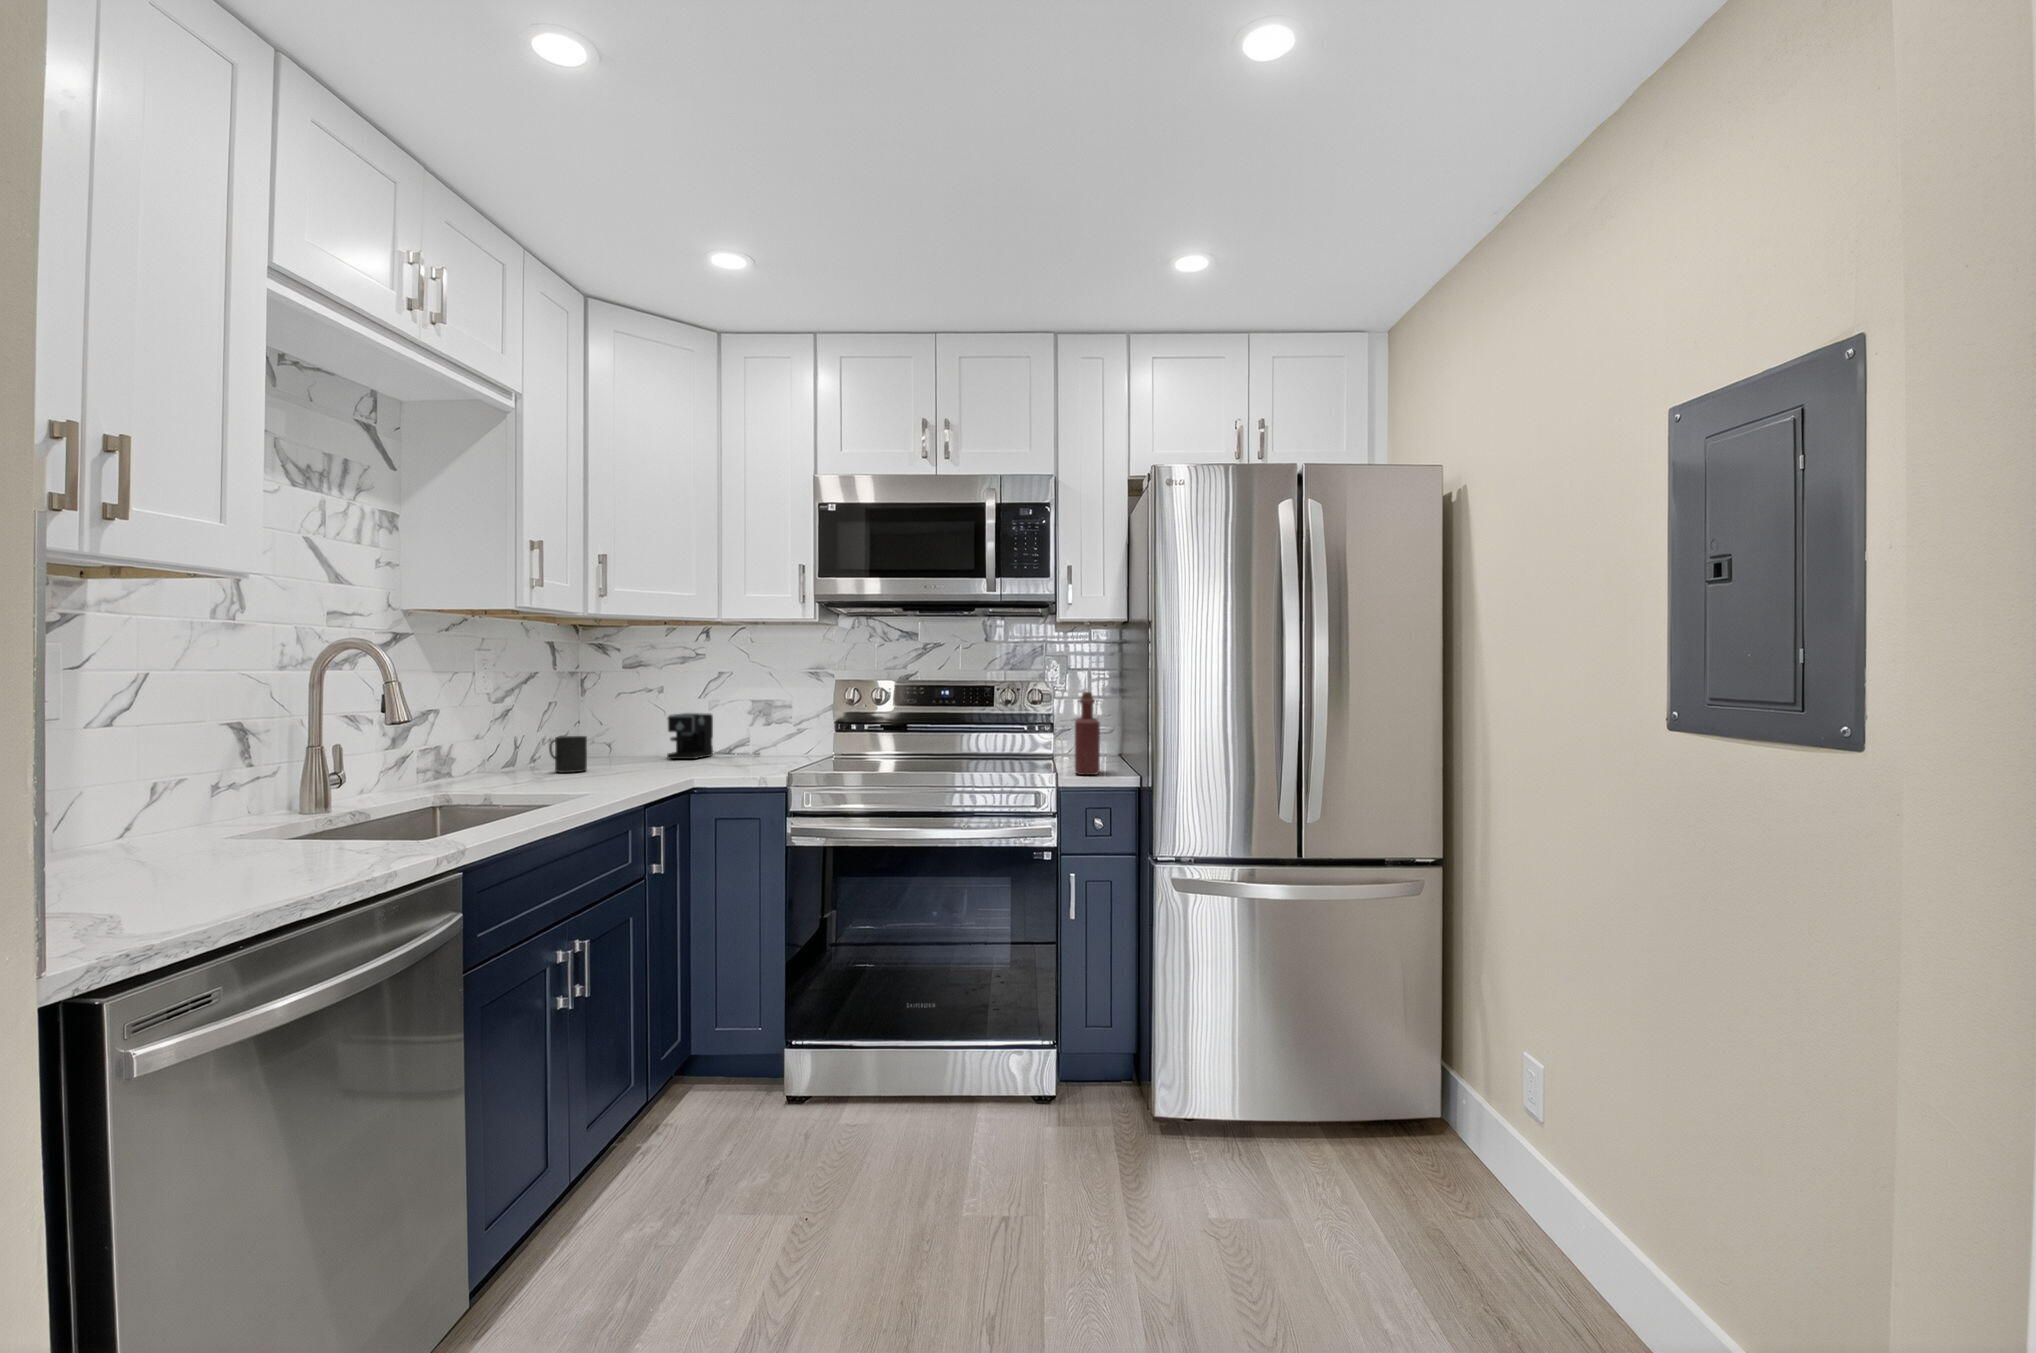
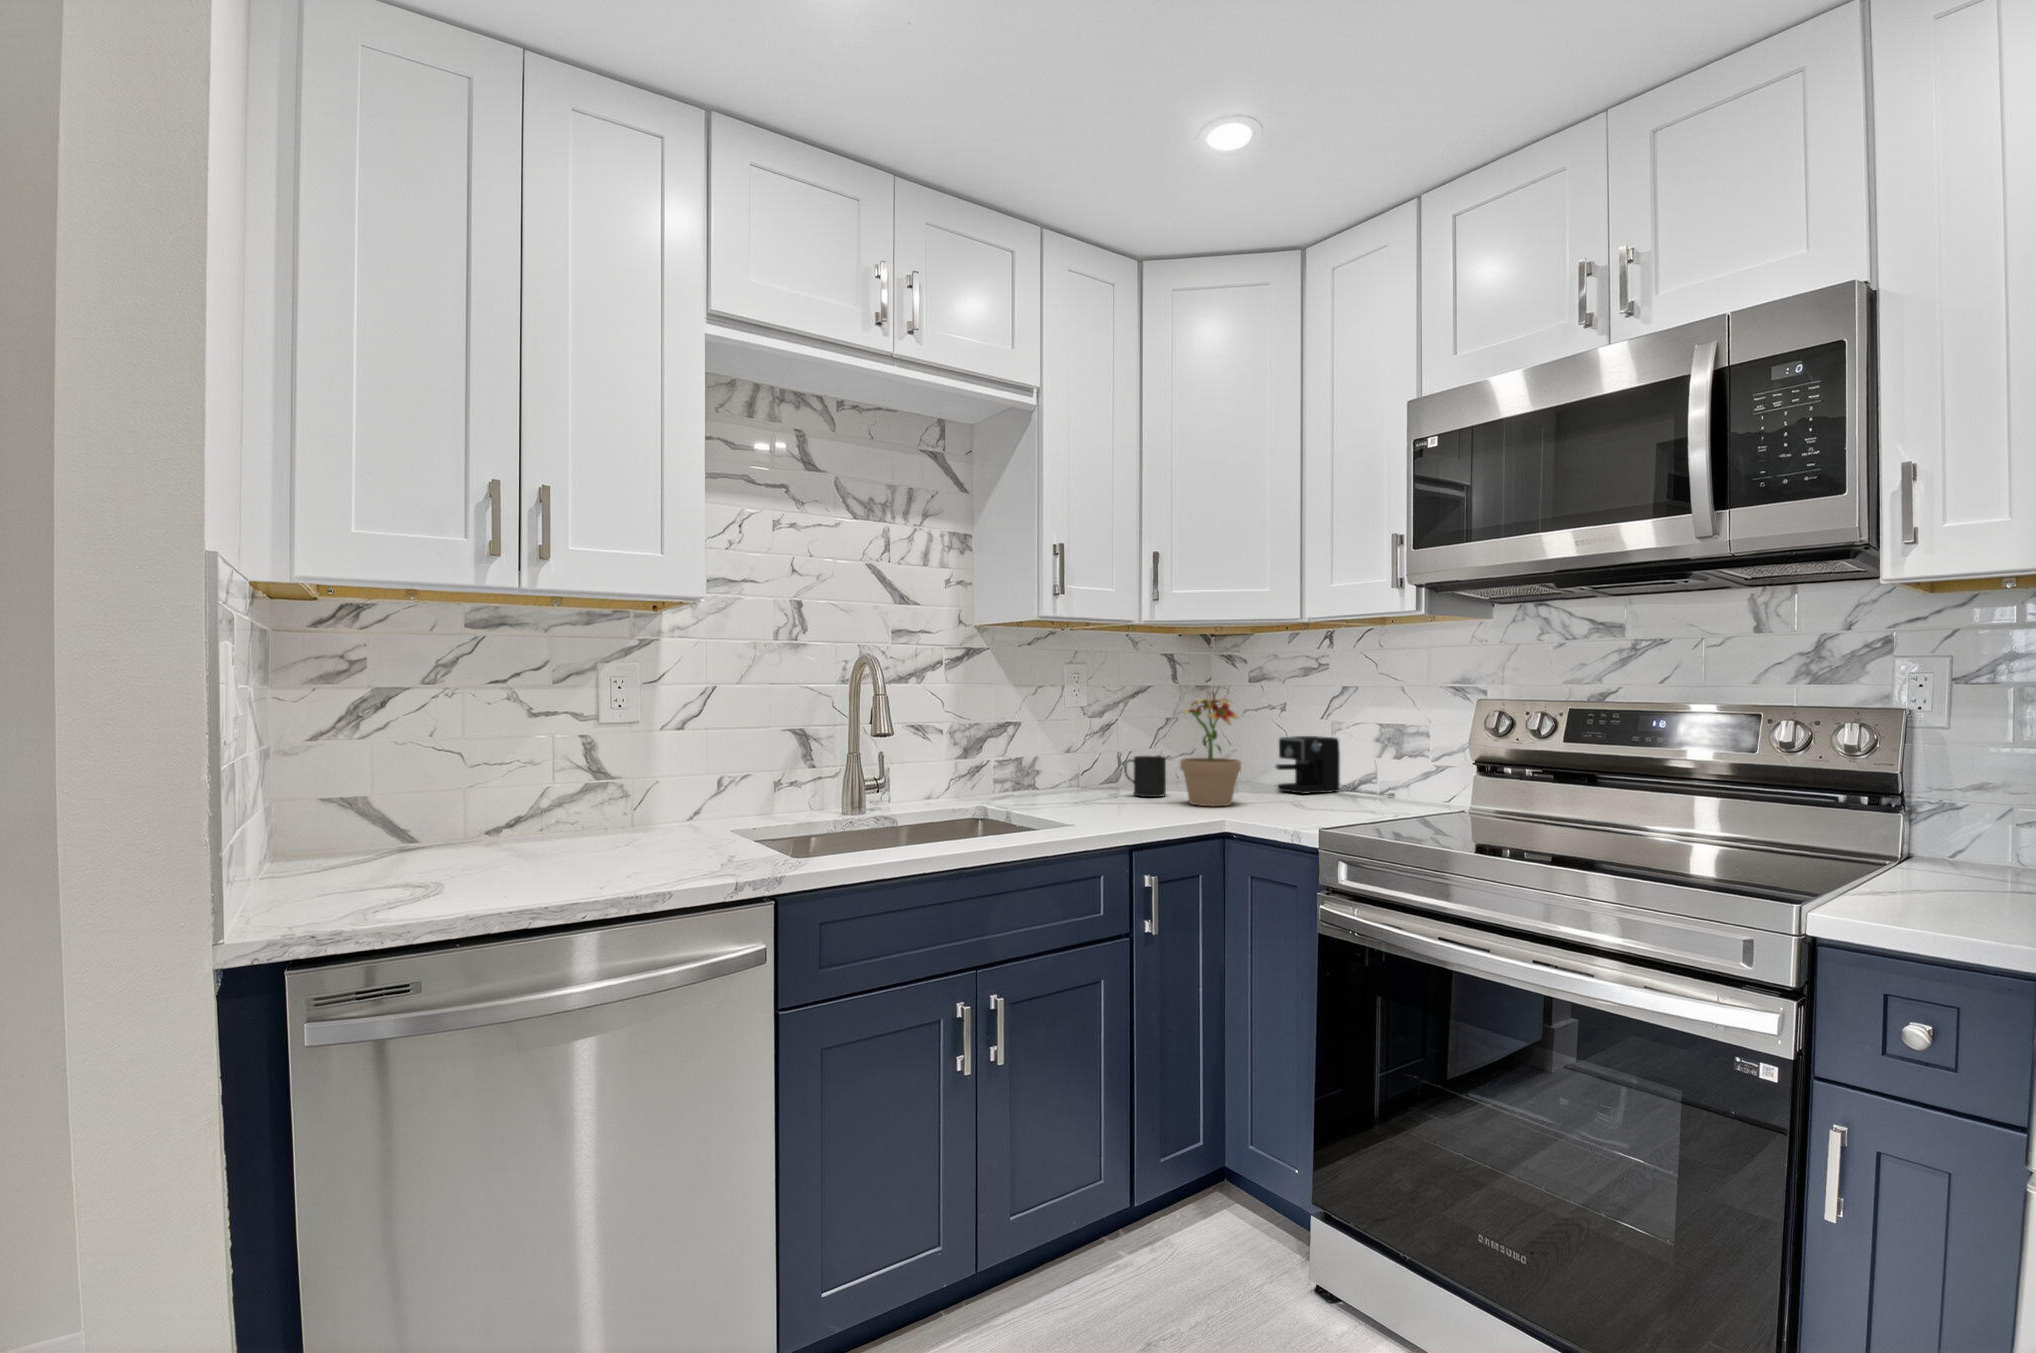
potted plant: none [612,676,670,773] -> present [1180,698,1241,806]
bottle: present [1075,692,1100,775] -> none [1868,733,1963,920]

